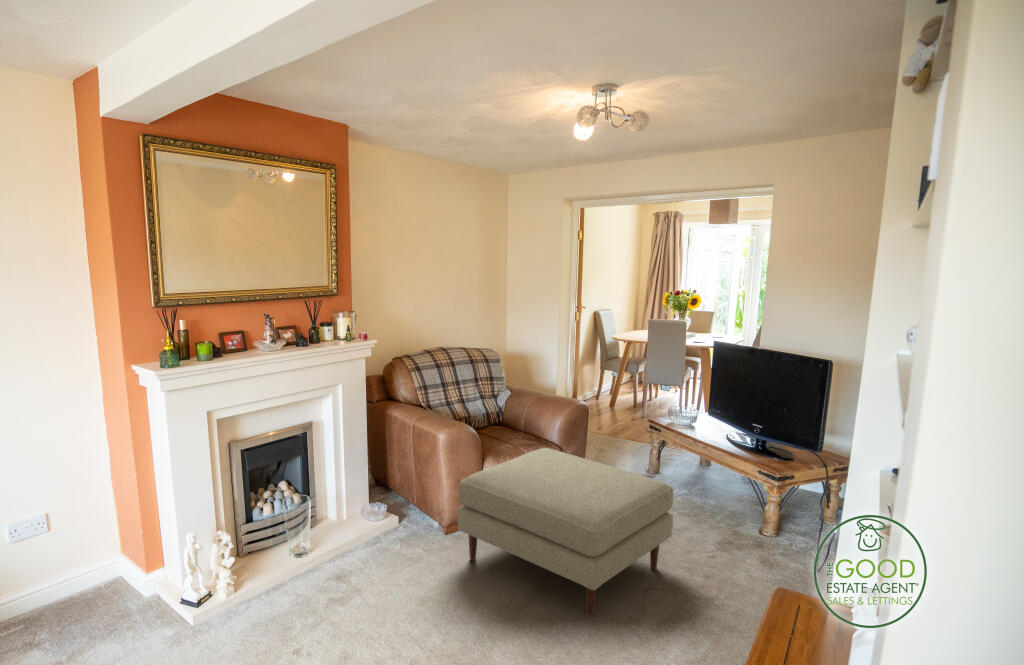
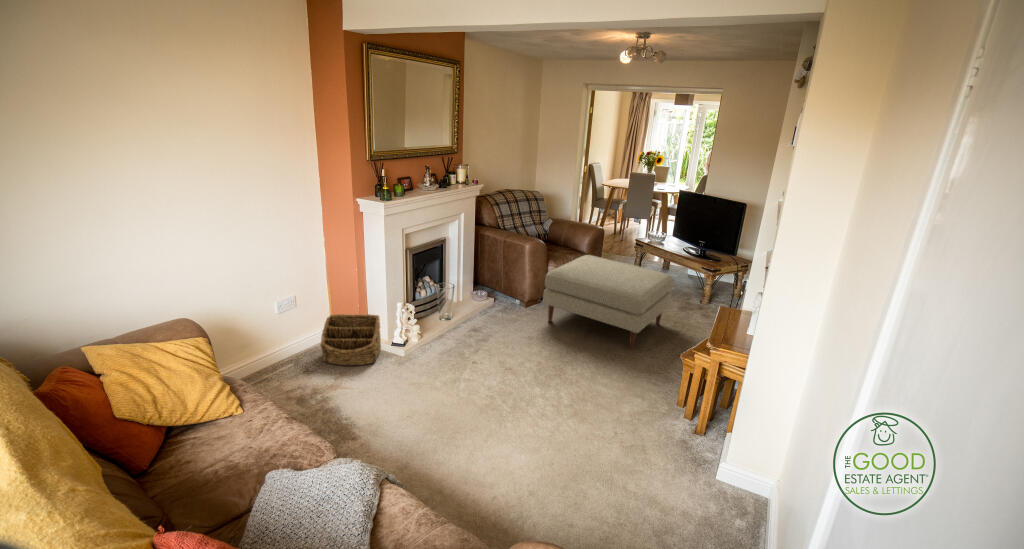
basket: none [50,549,163,641] -> present [320,314,381,365]

